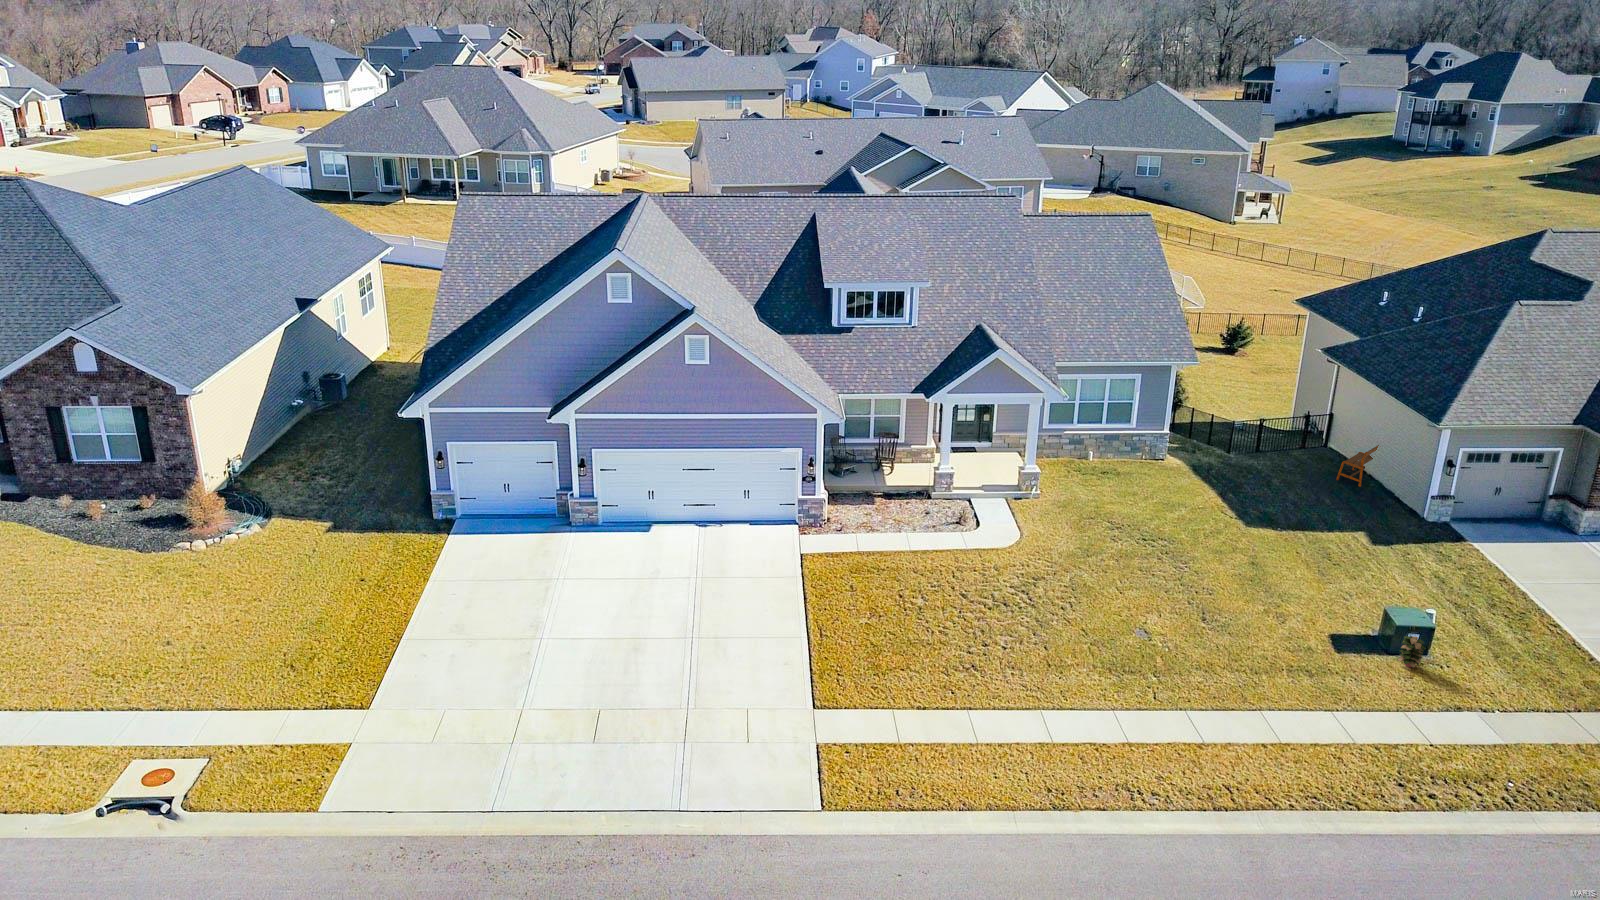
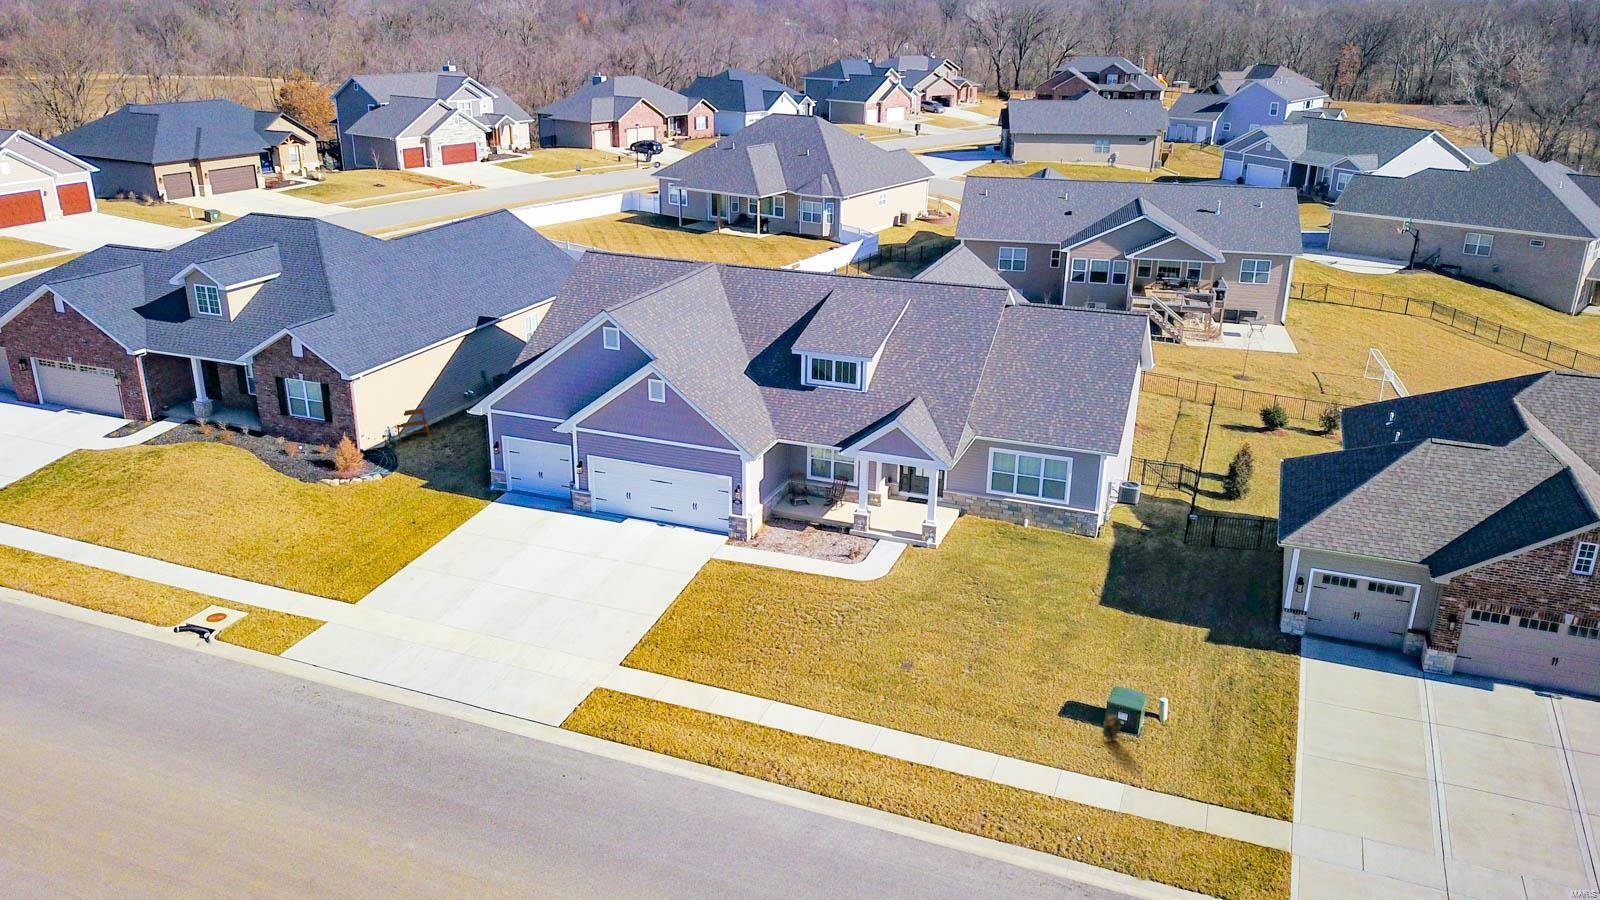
bench: present [1336,445,1379,487] -> present [397,408,430,442]

